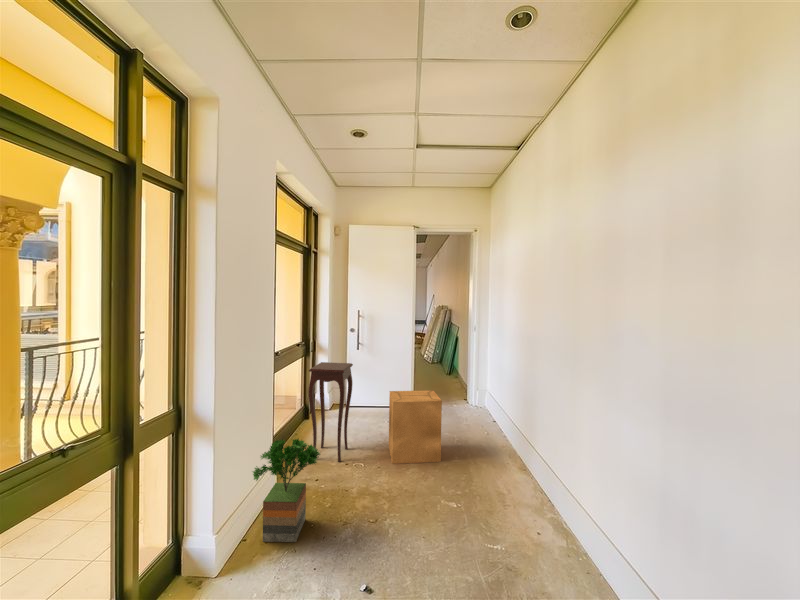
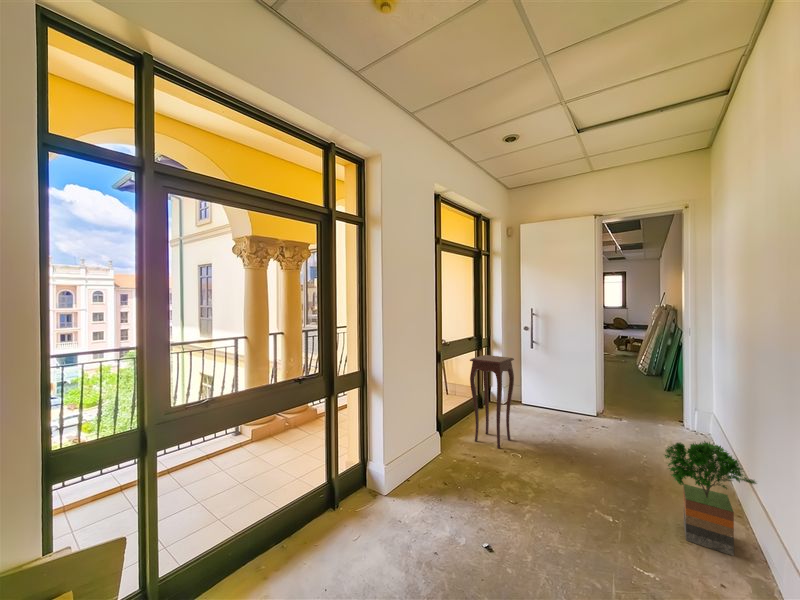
cardboard box: present [389,390,442,464] -> none [551,390,612,475]
potted tree: present [253,439,320,542] -> present [665,441,756,556]

